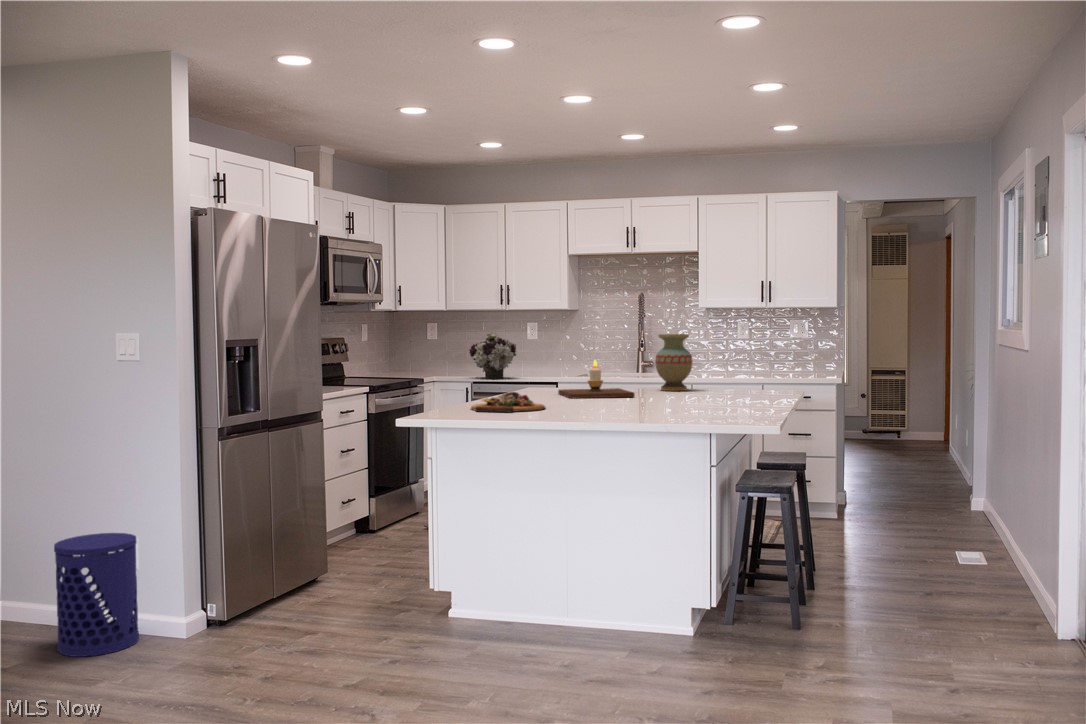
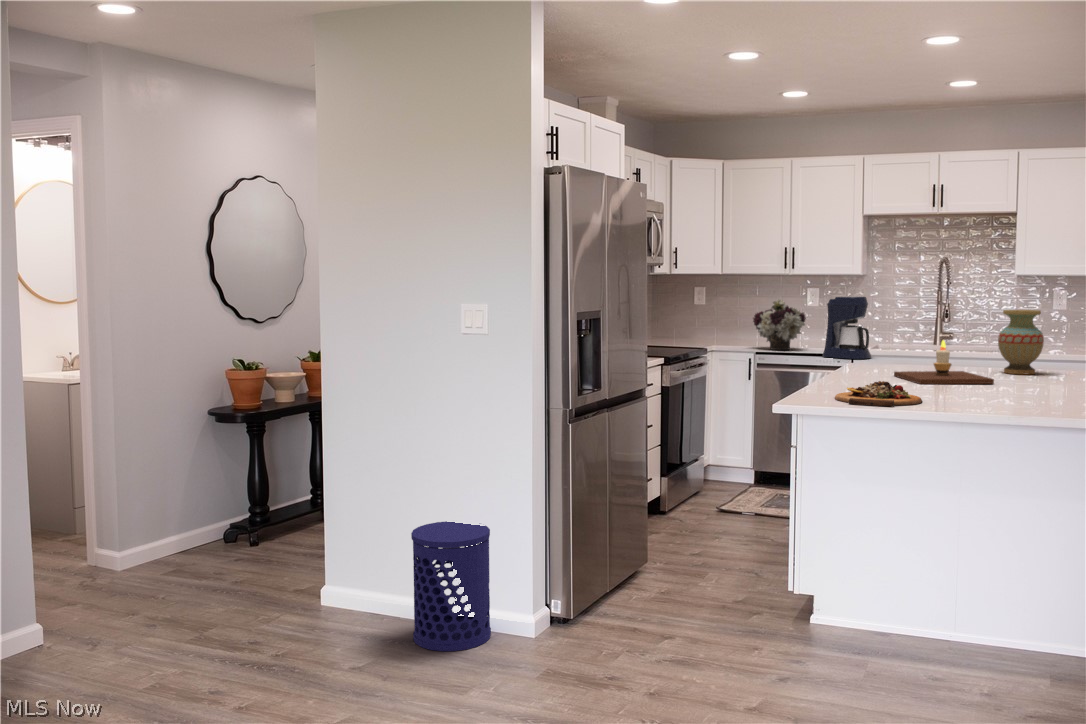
coffee maker: none [523,327,565,383] -> present [823,296,871,359]

